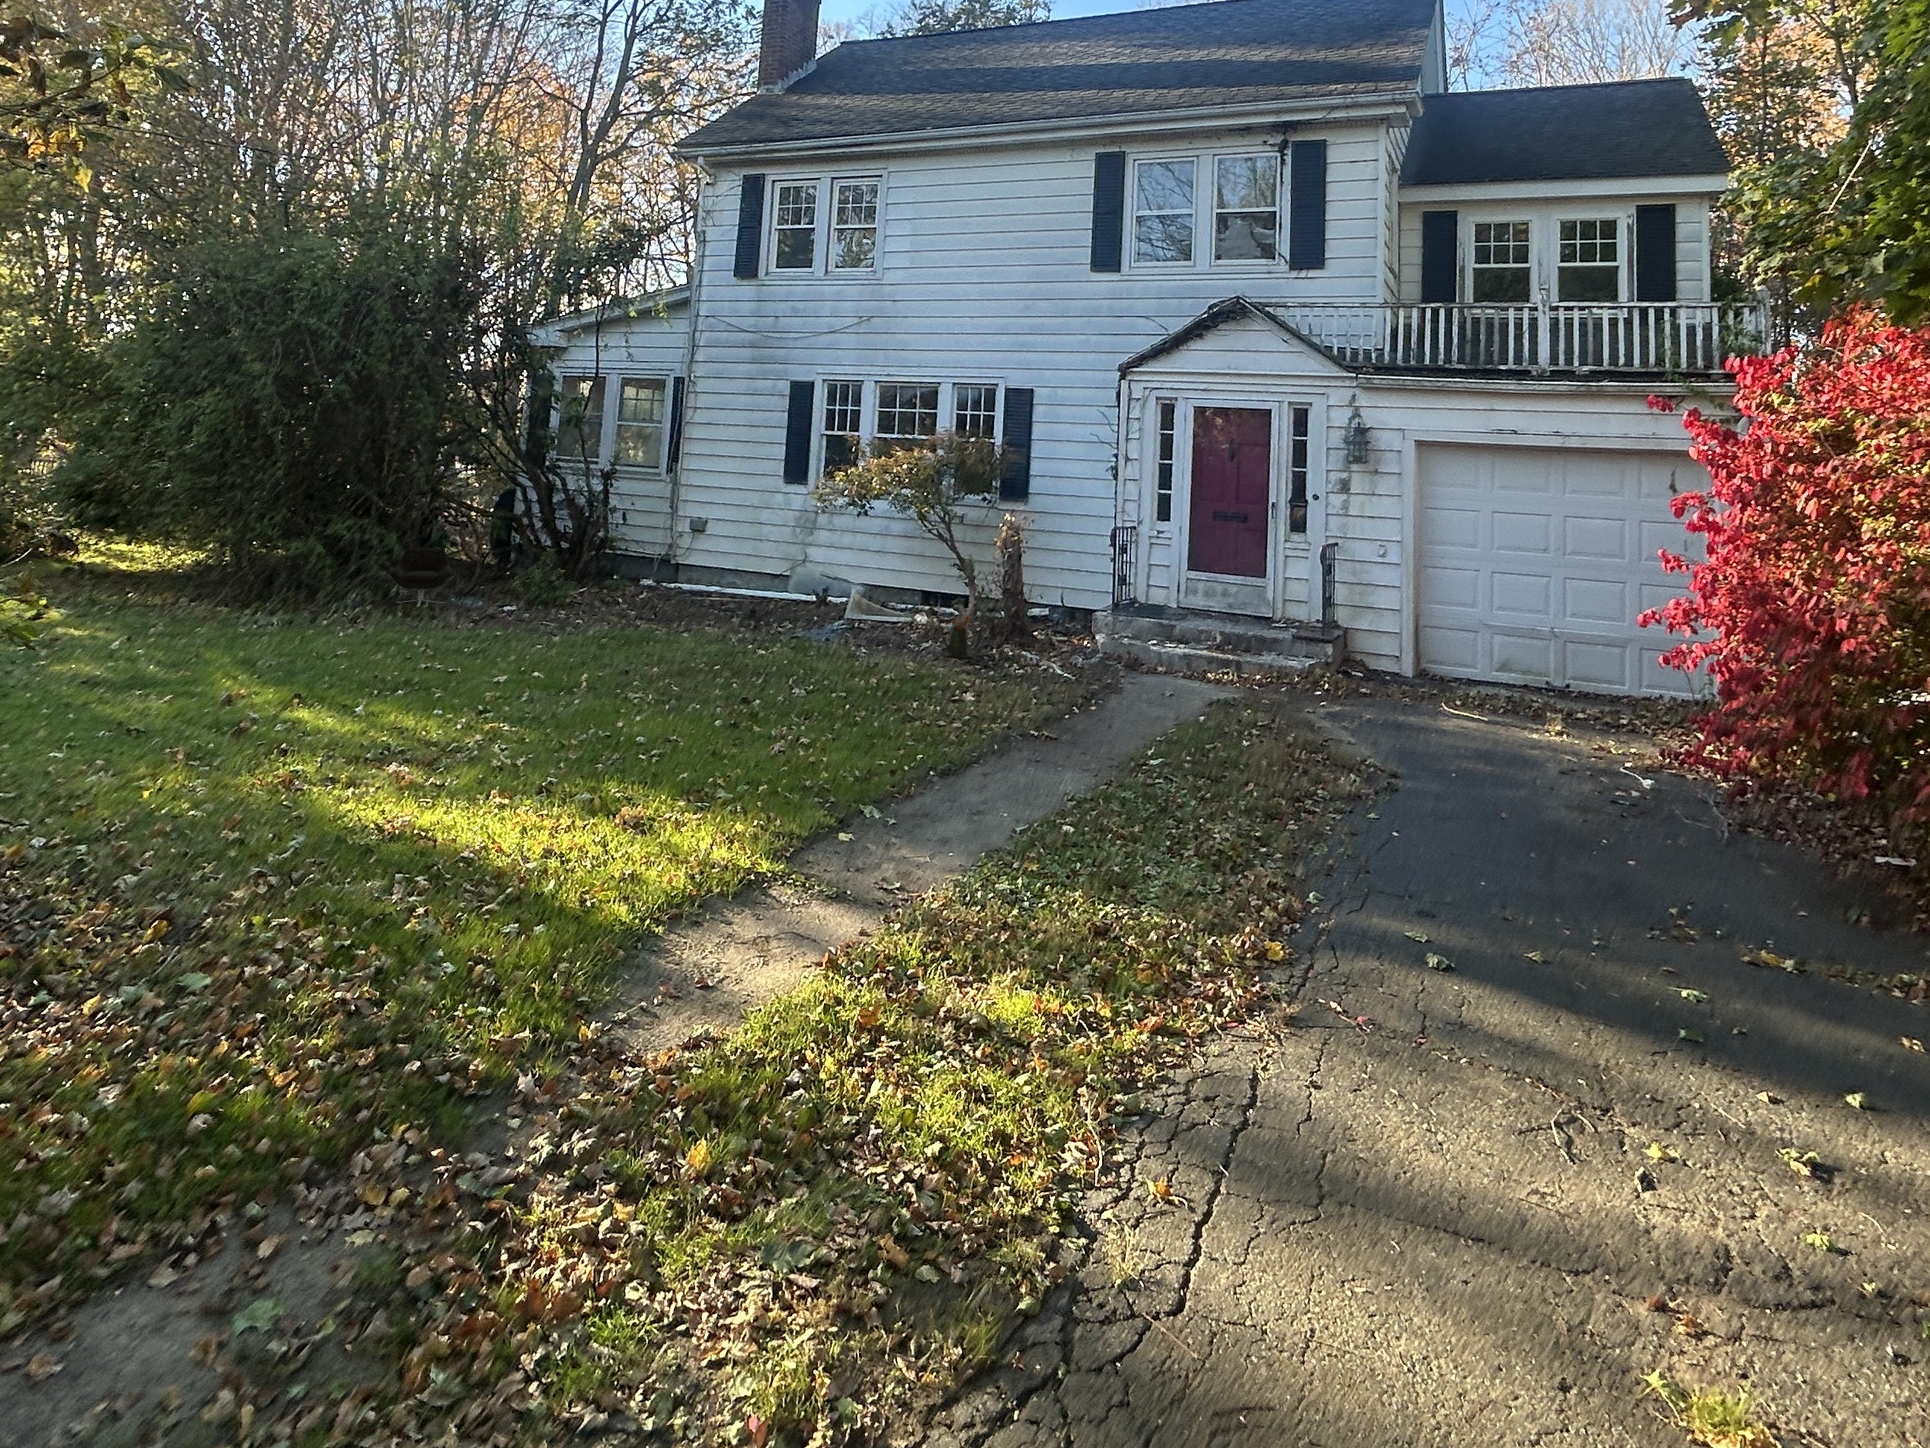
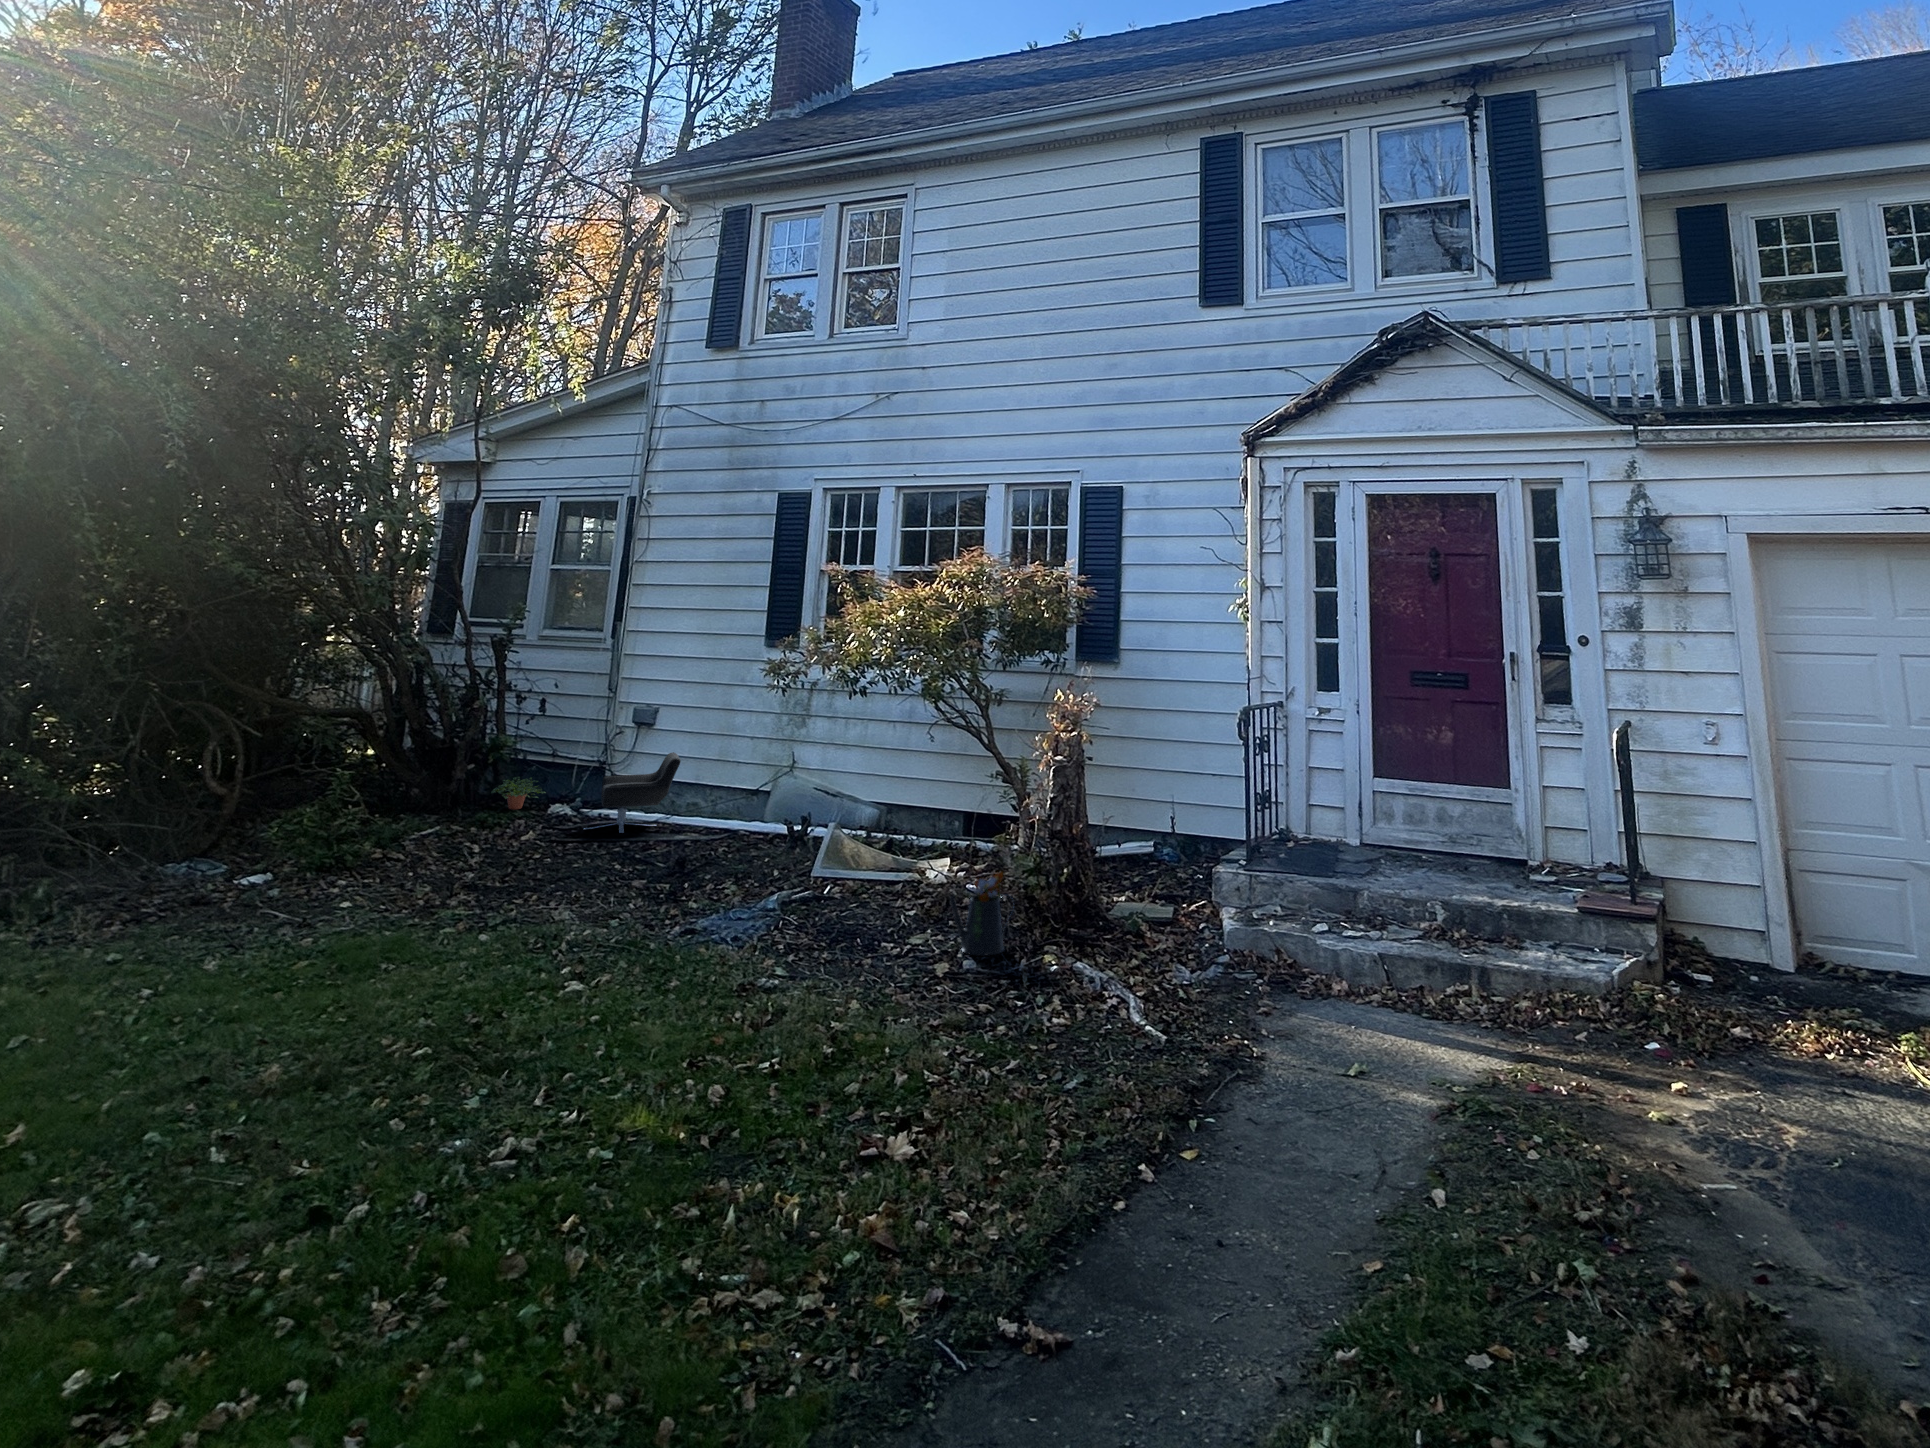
lounge chair: present [389,548,452,606] -> present [584,752,681,833]
potted plant: none [596,562,631,582] -> present [491,777,546,810]

